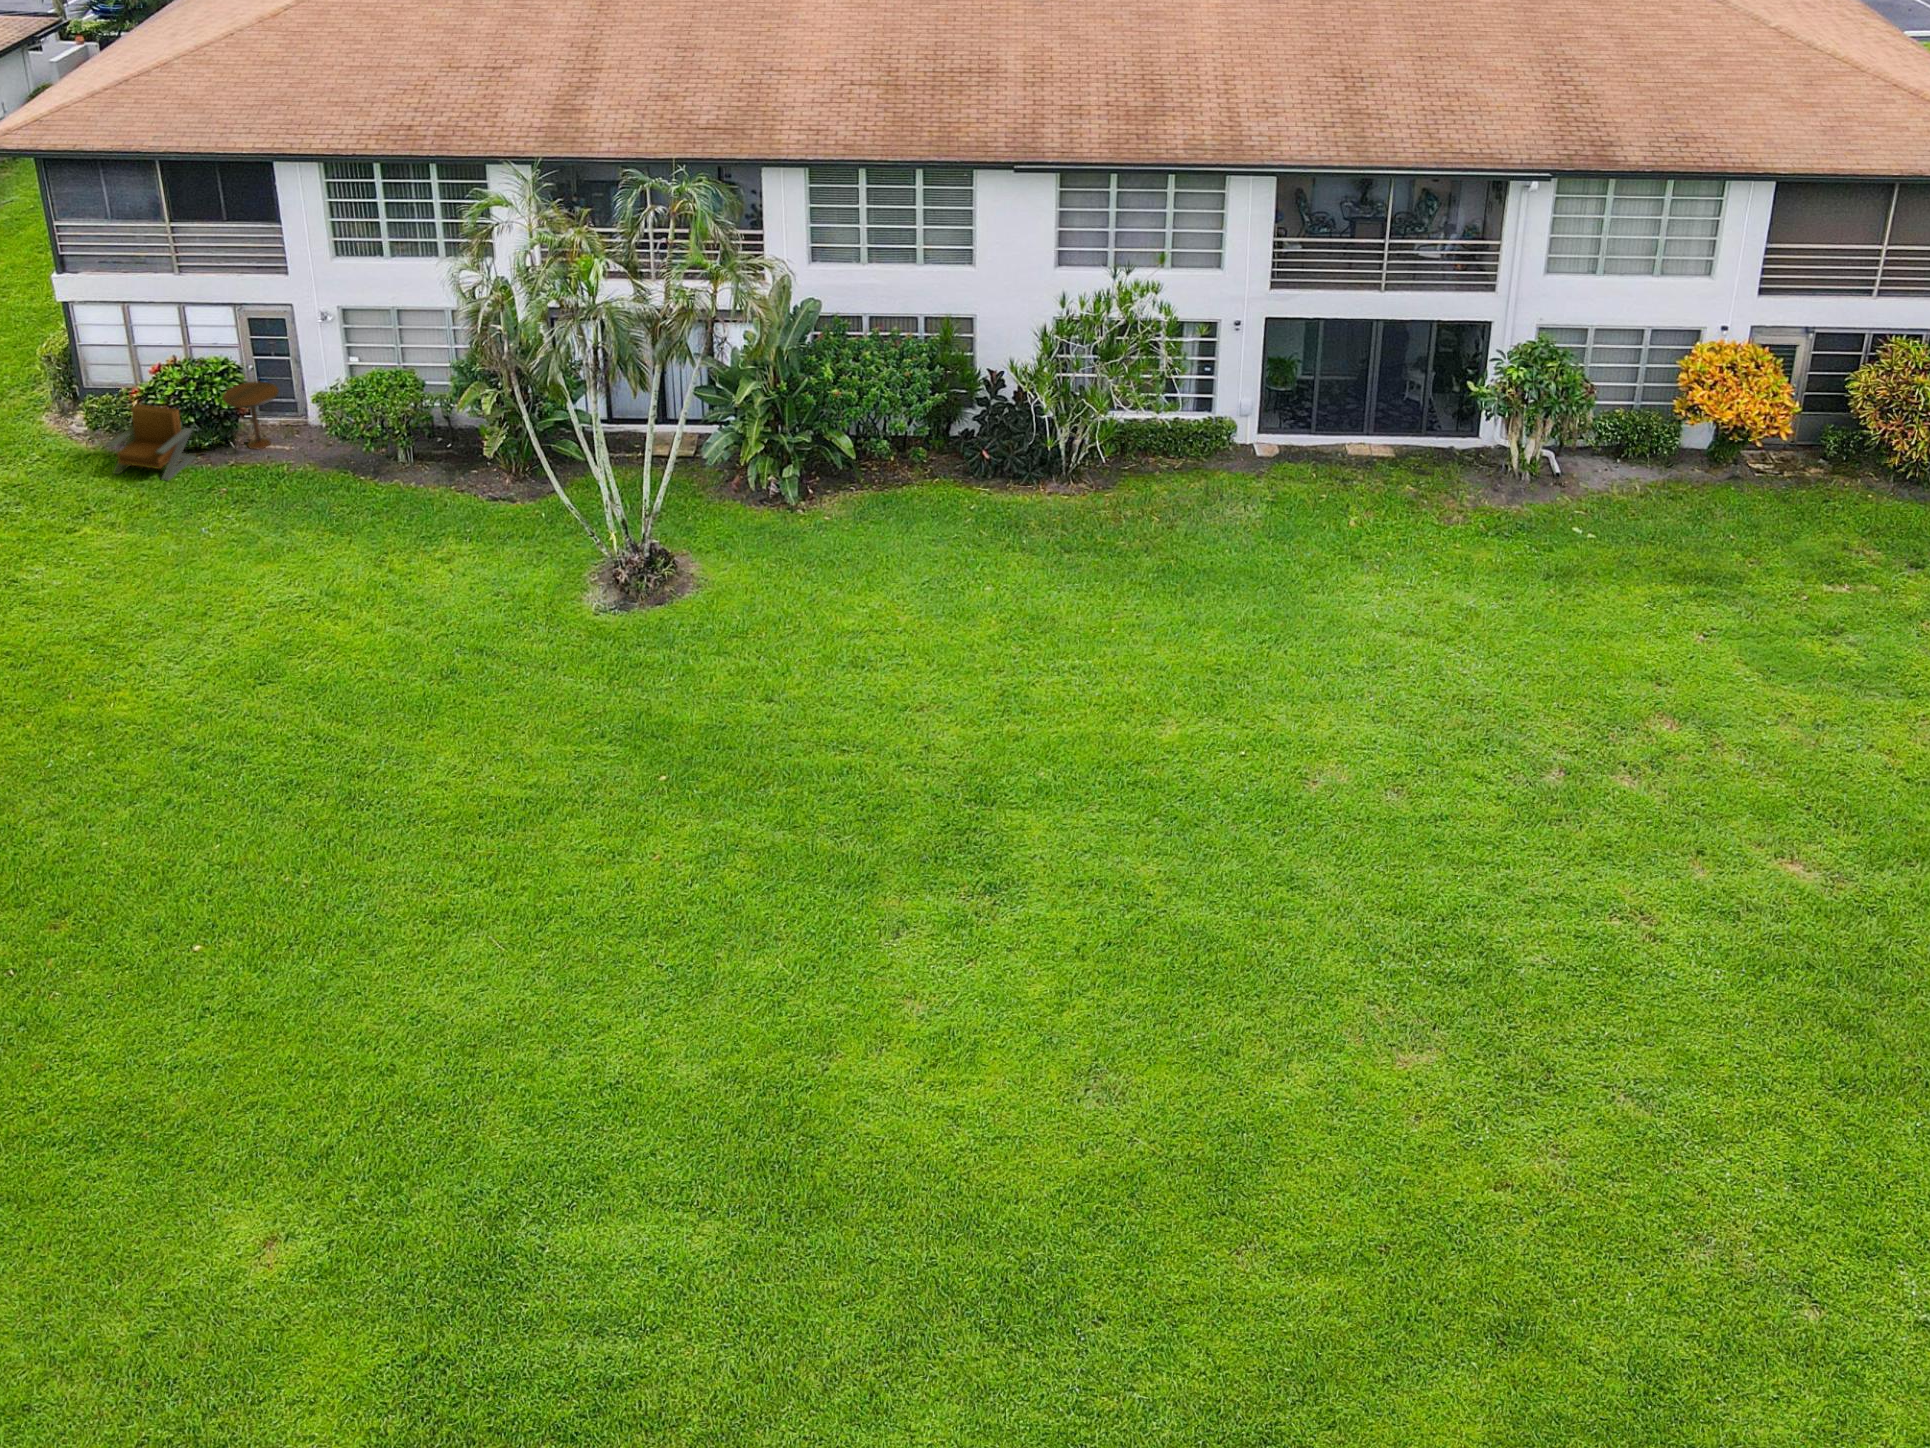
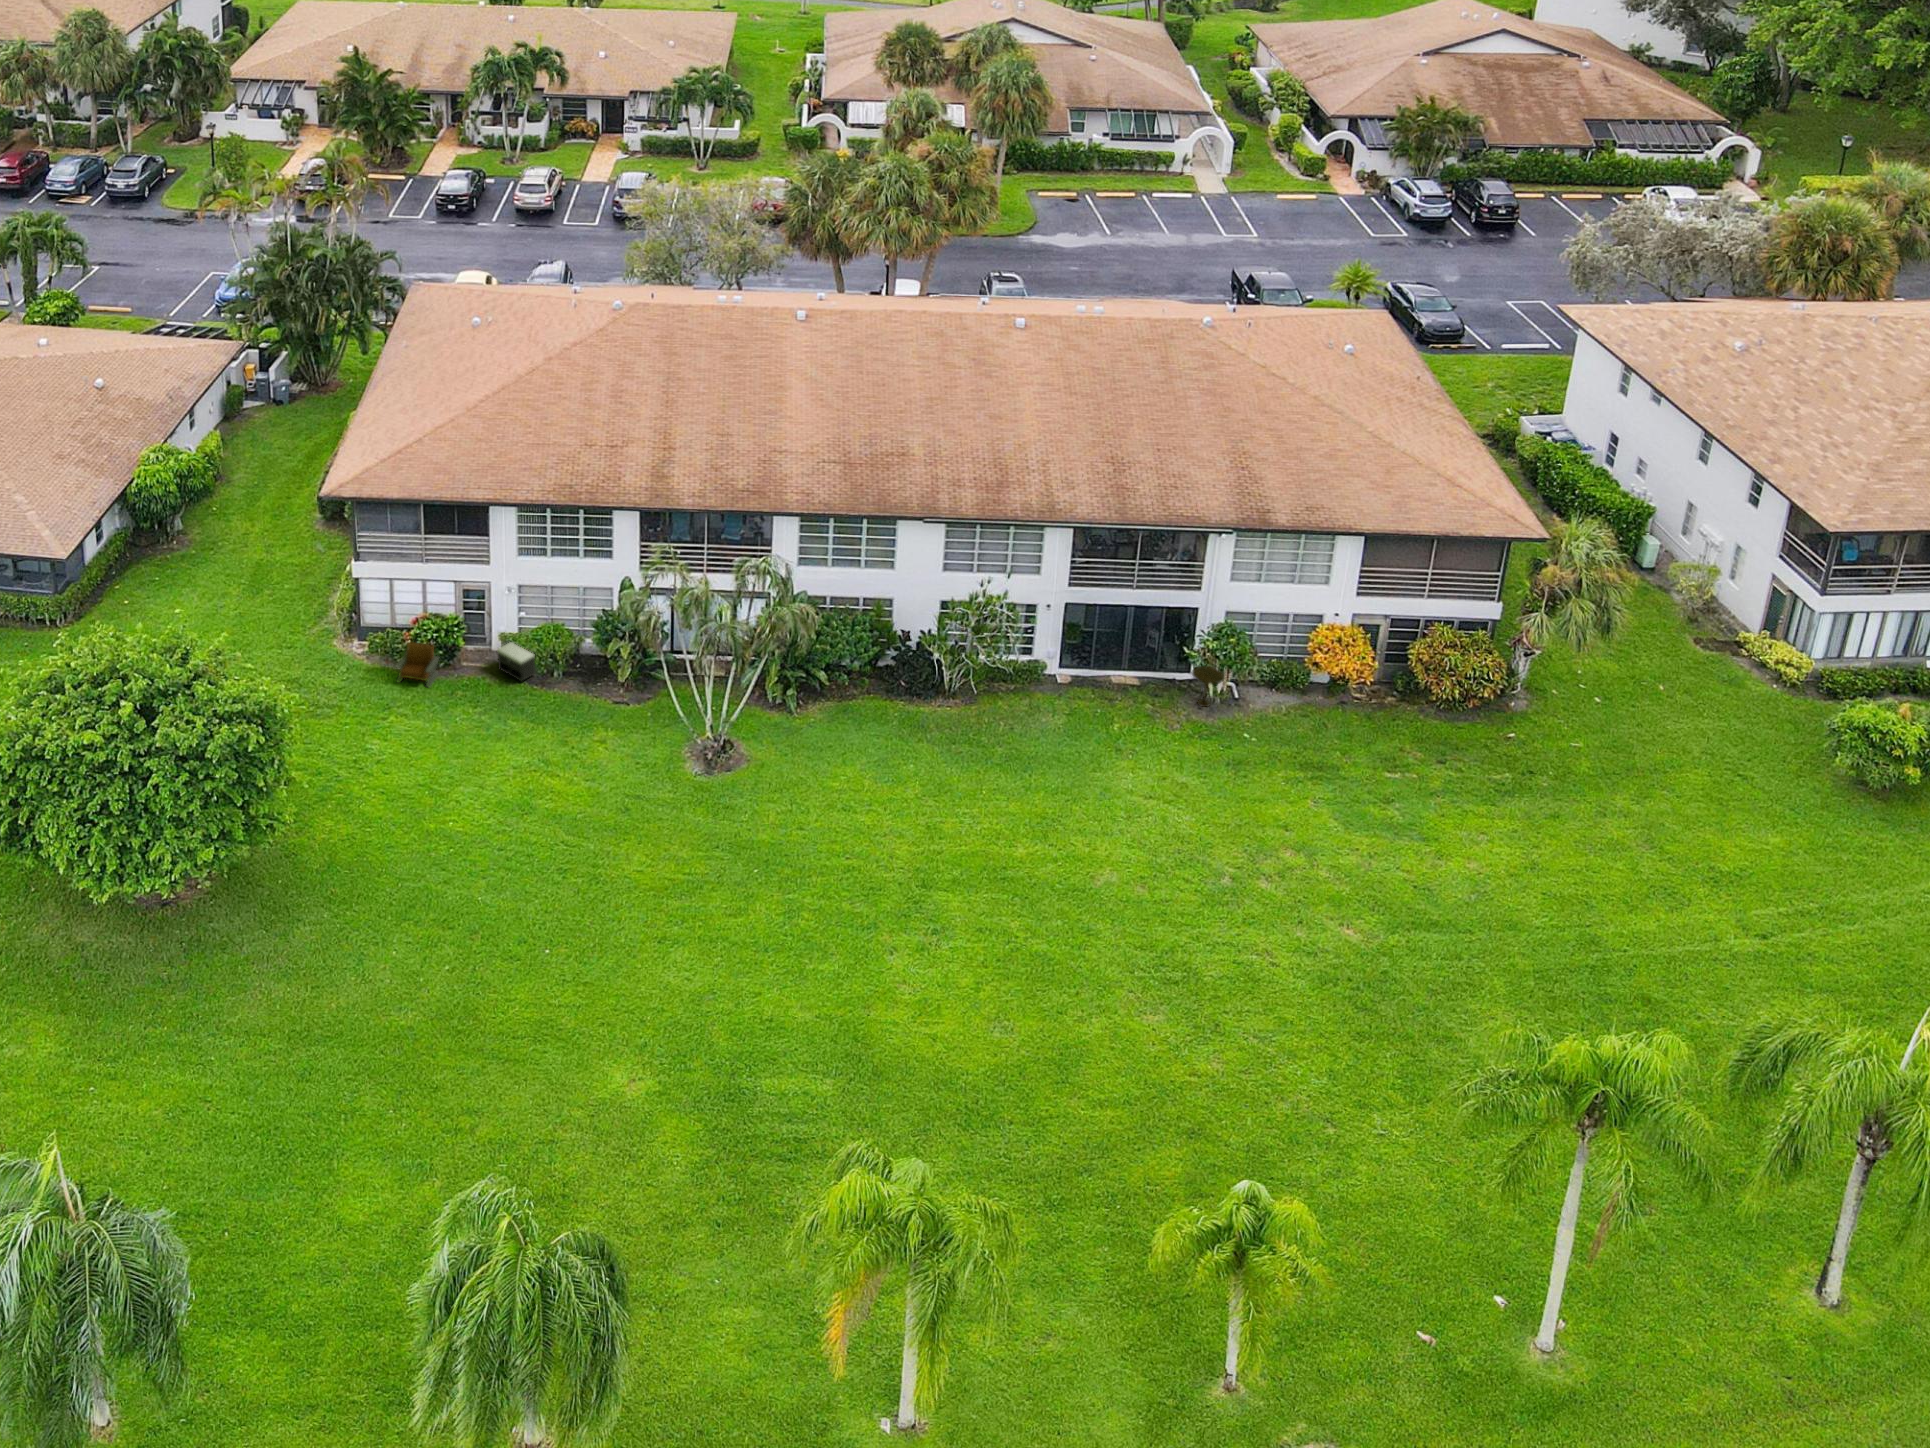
pedestal table: present [222,381,279,449] -> present [1192,666,1224,707]
storage bench: none [292,403,361,468] -> present [497,642,535,681]

